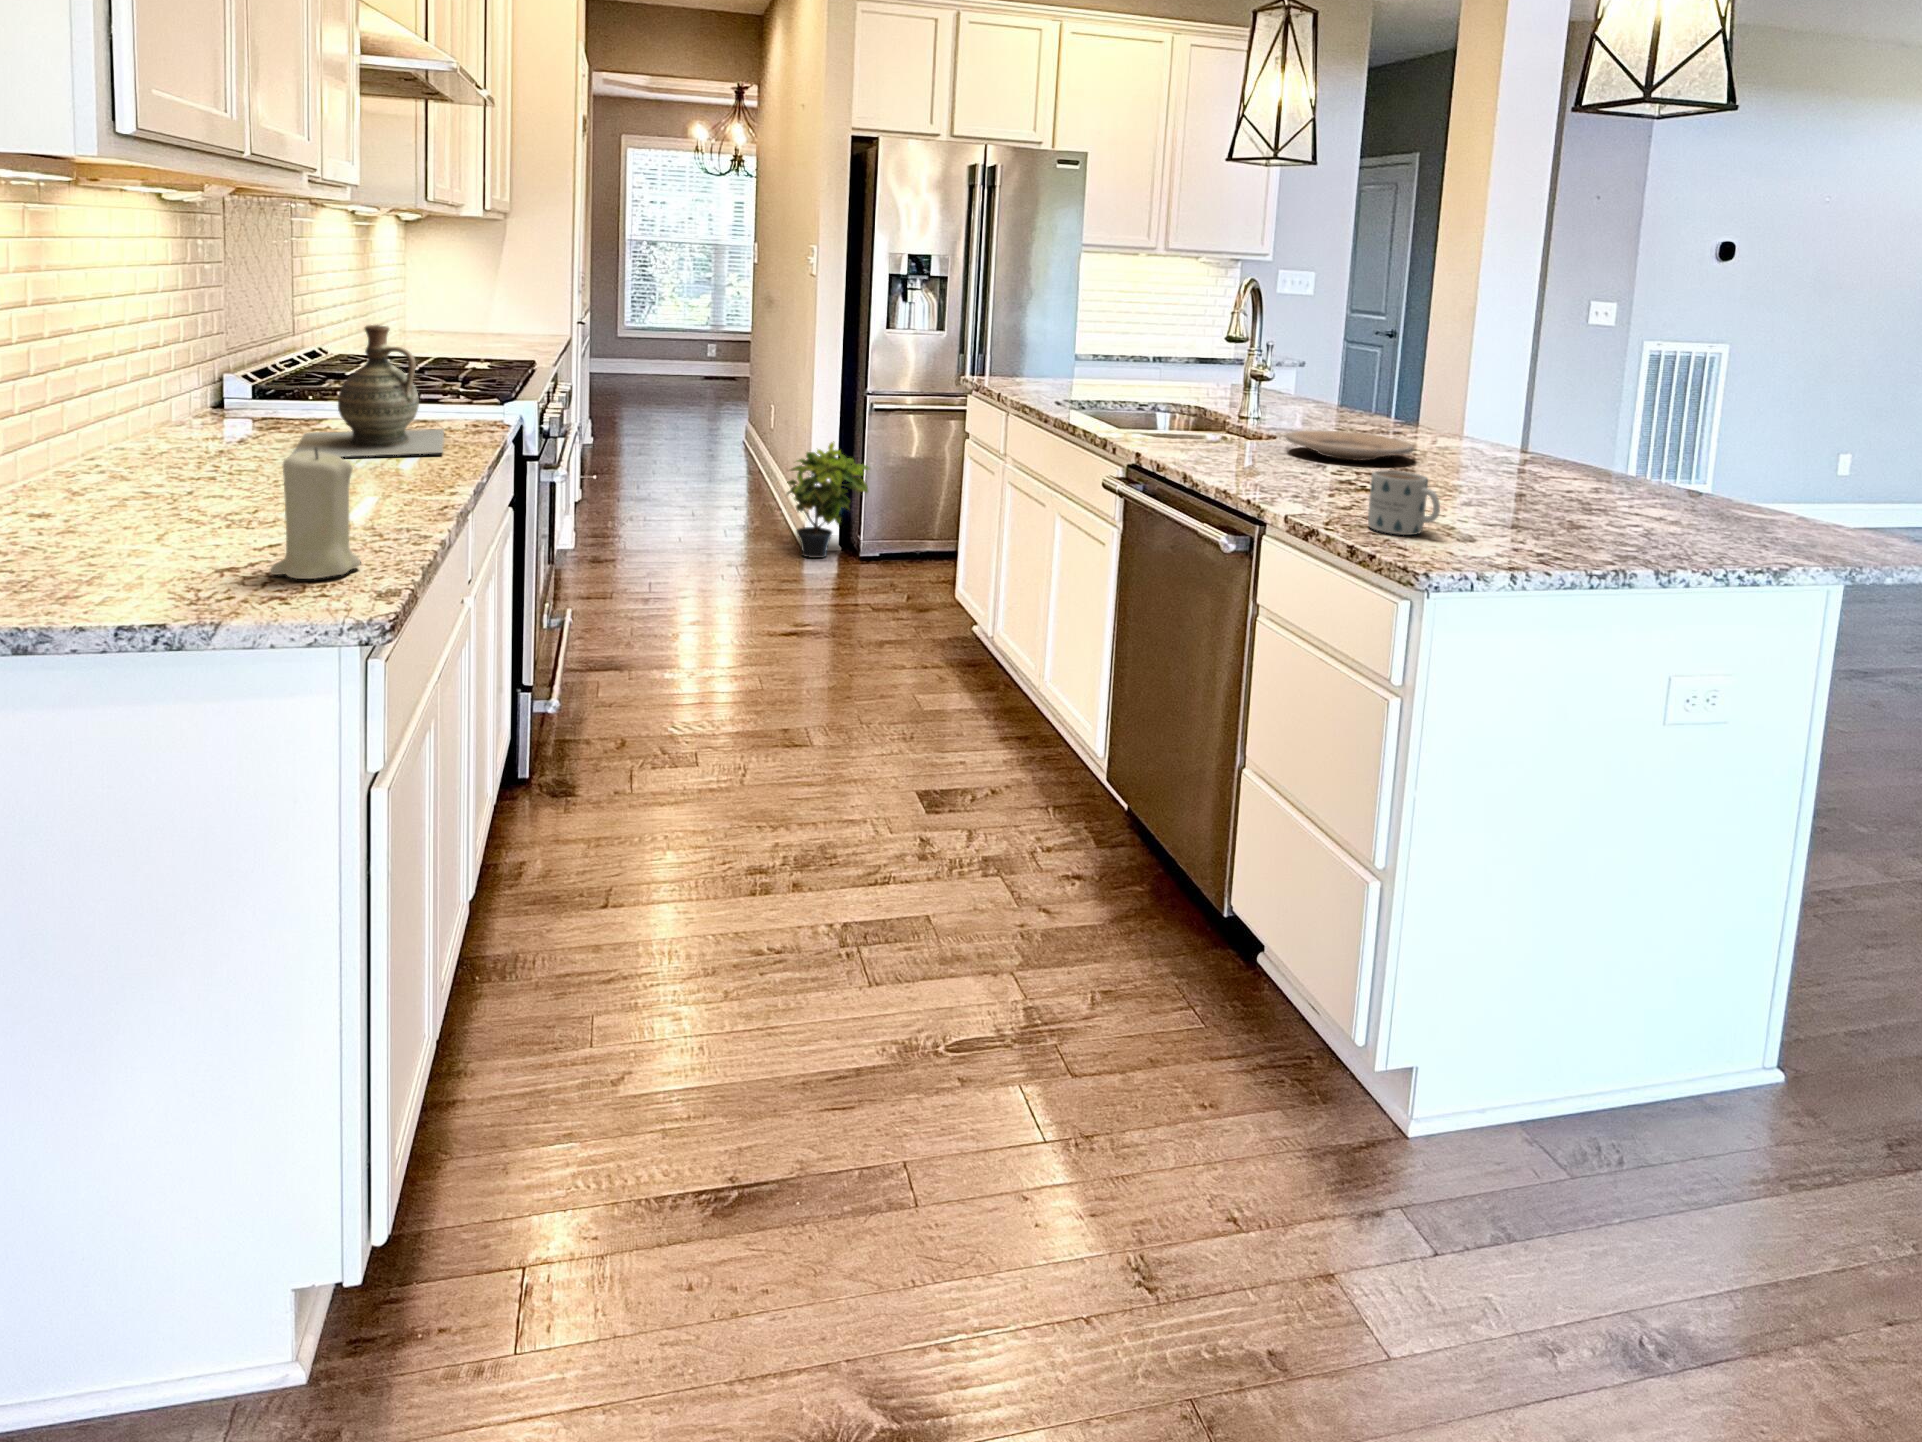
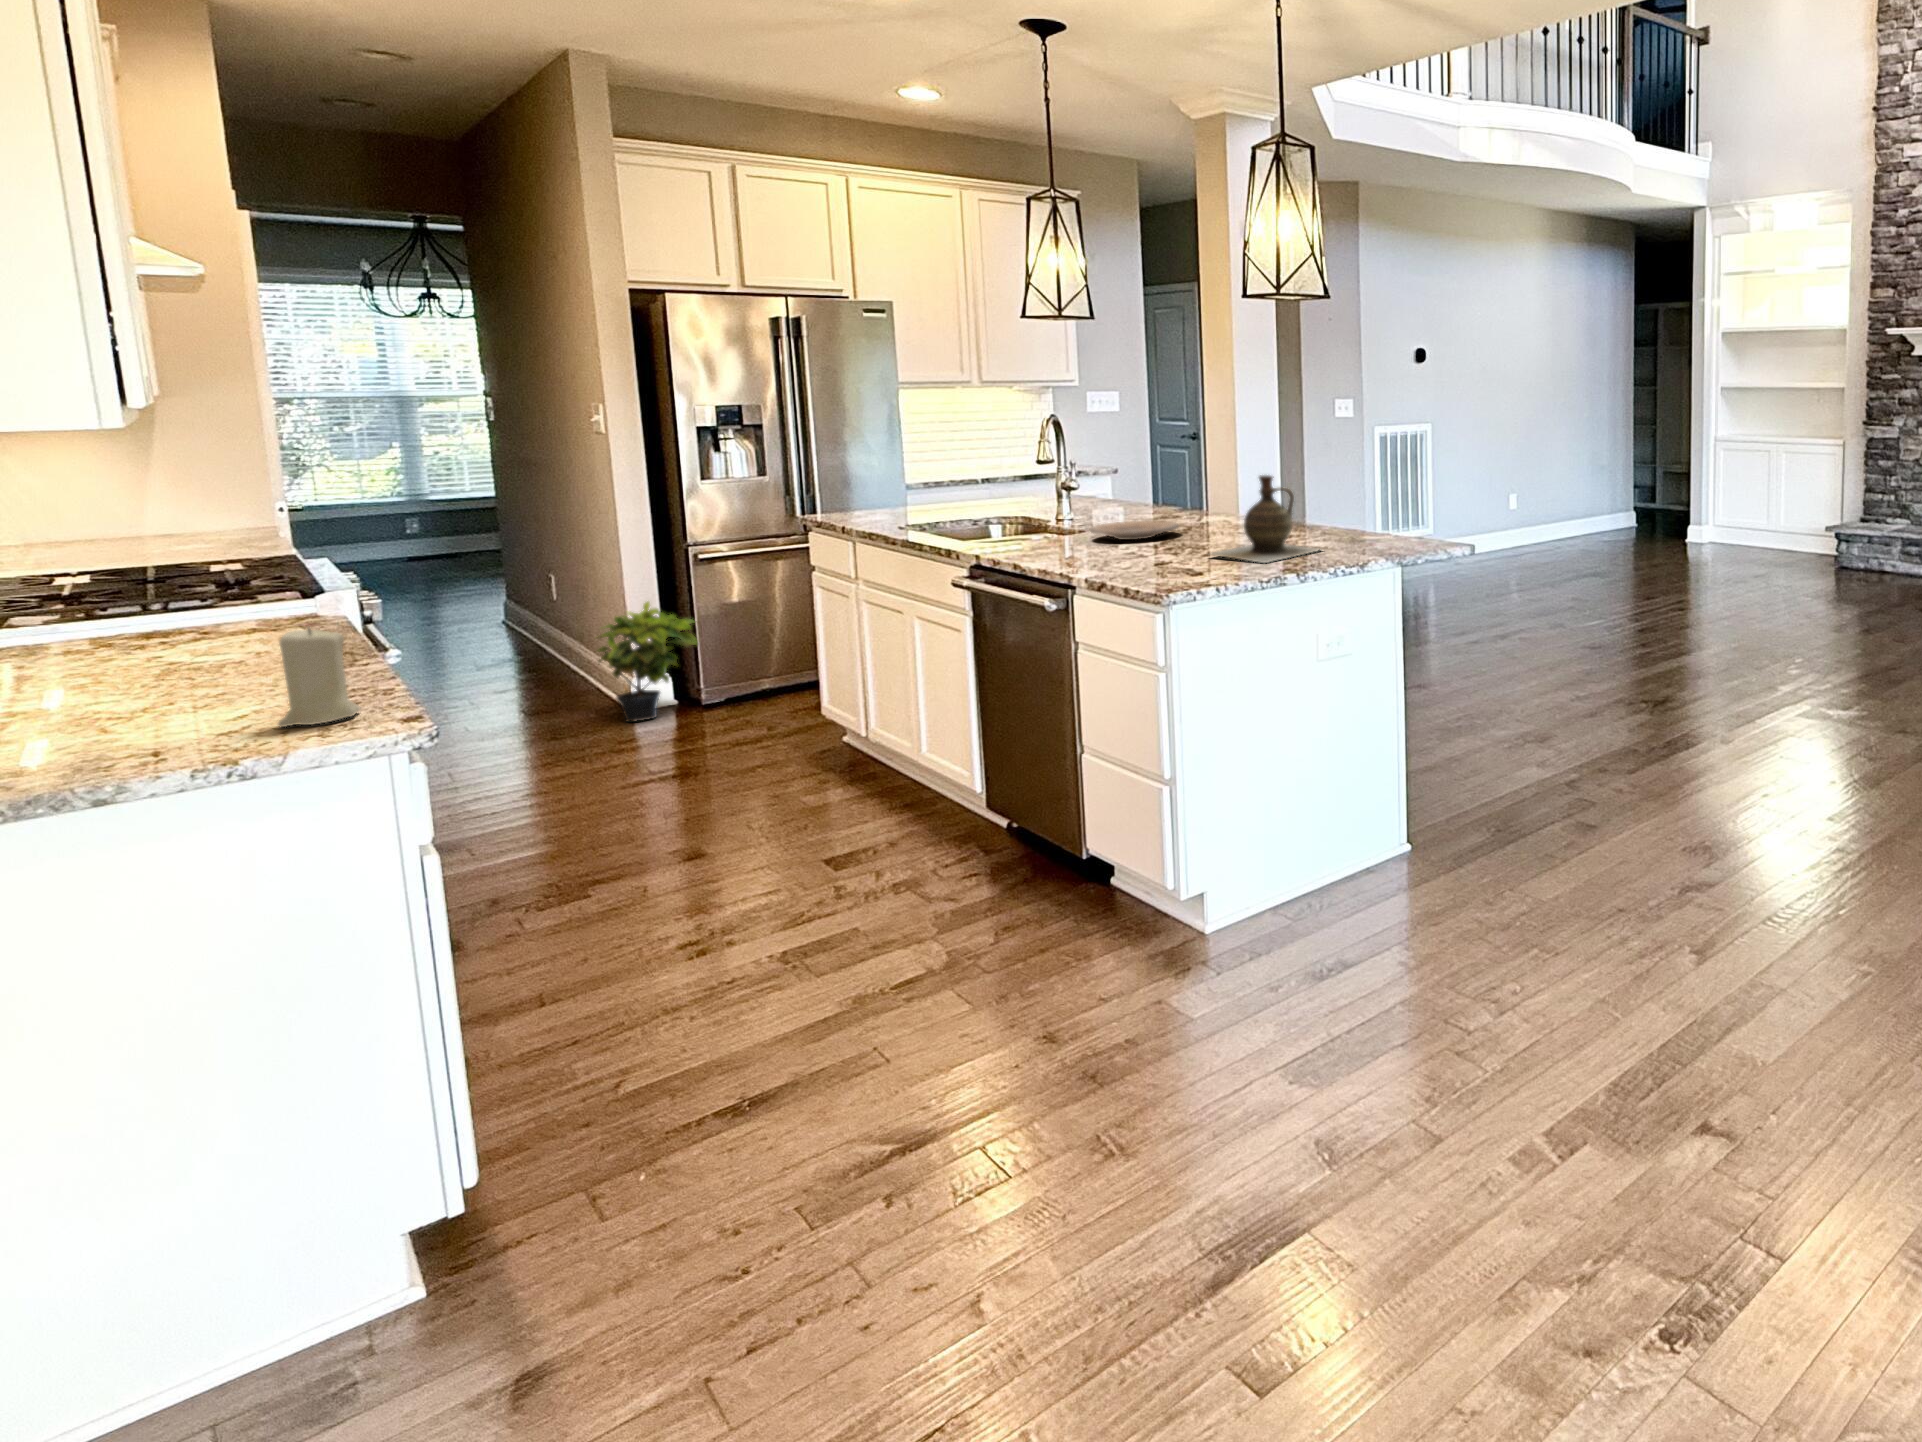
ceramic jug: present [292,325,444,457] -> present [1212,475,1318,563]
mug: present [1368,470,1440,535] -> none [1135,538,1177,577]

